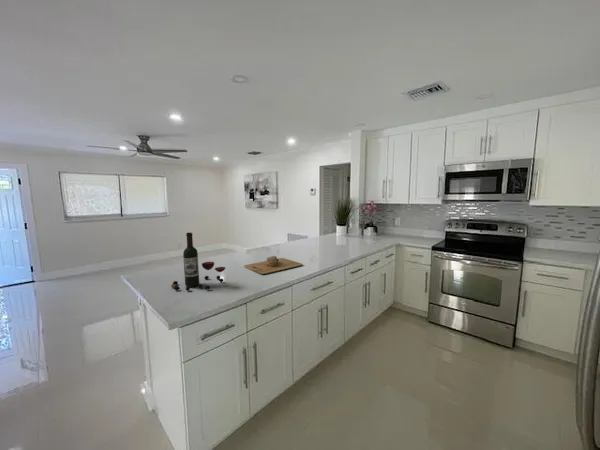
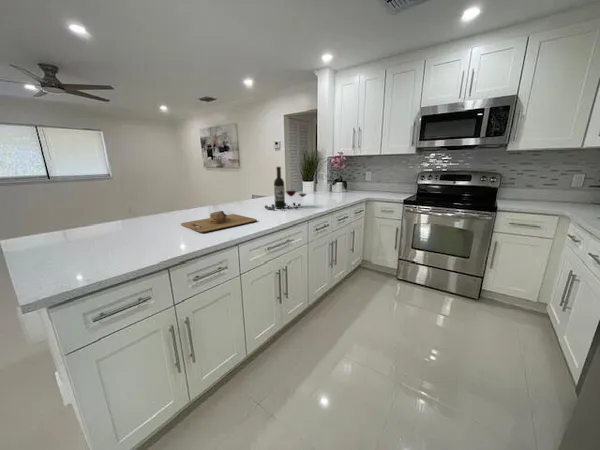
wine bottle: present [171,233,225,291] -> present [265,167,306,210]

